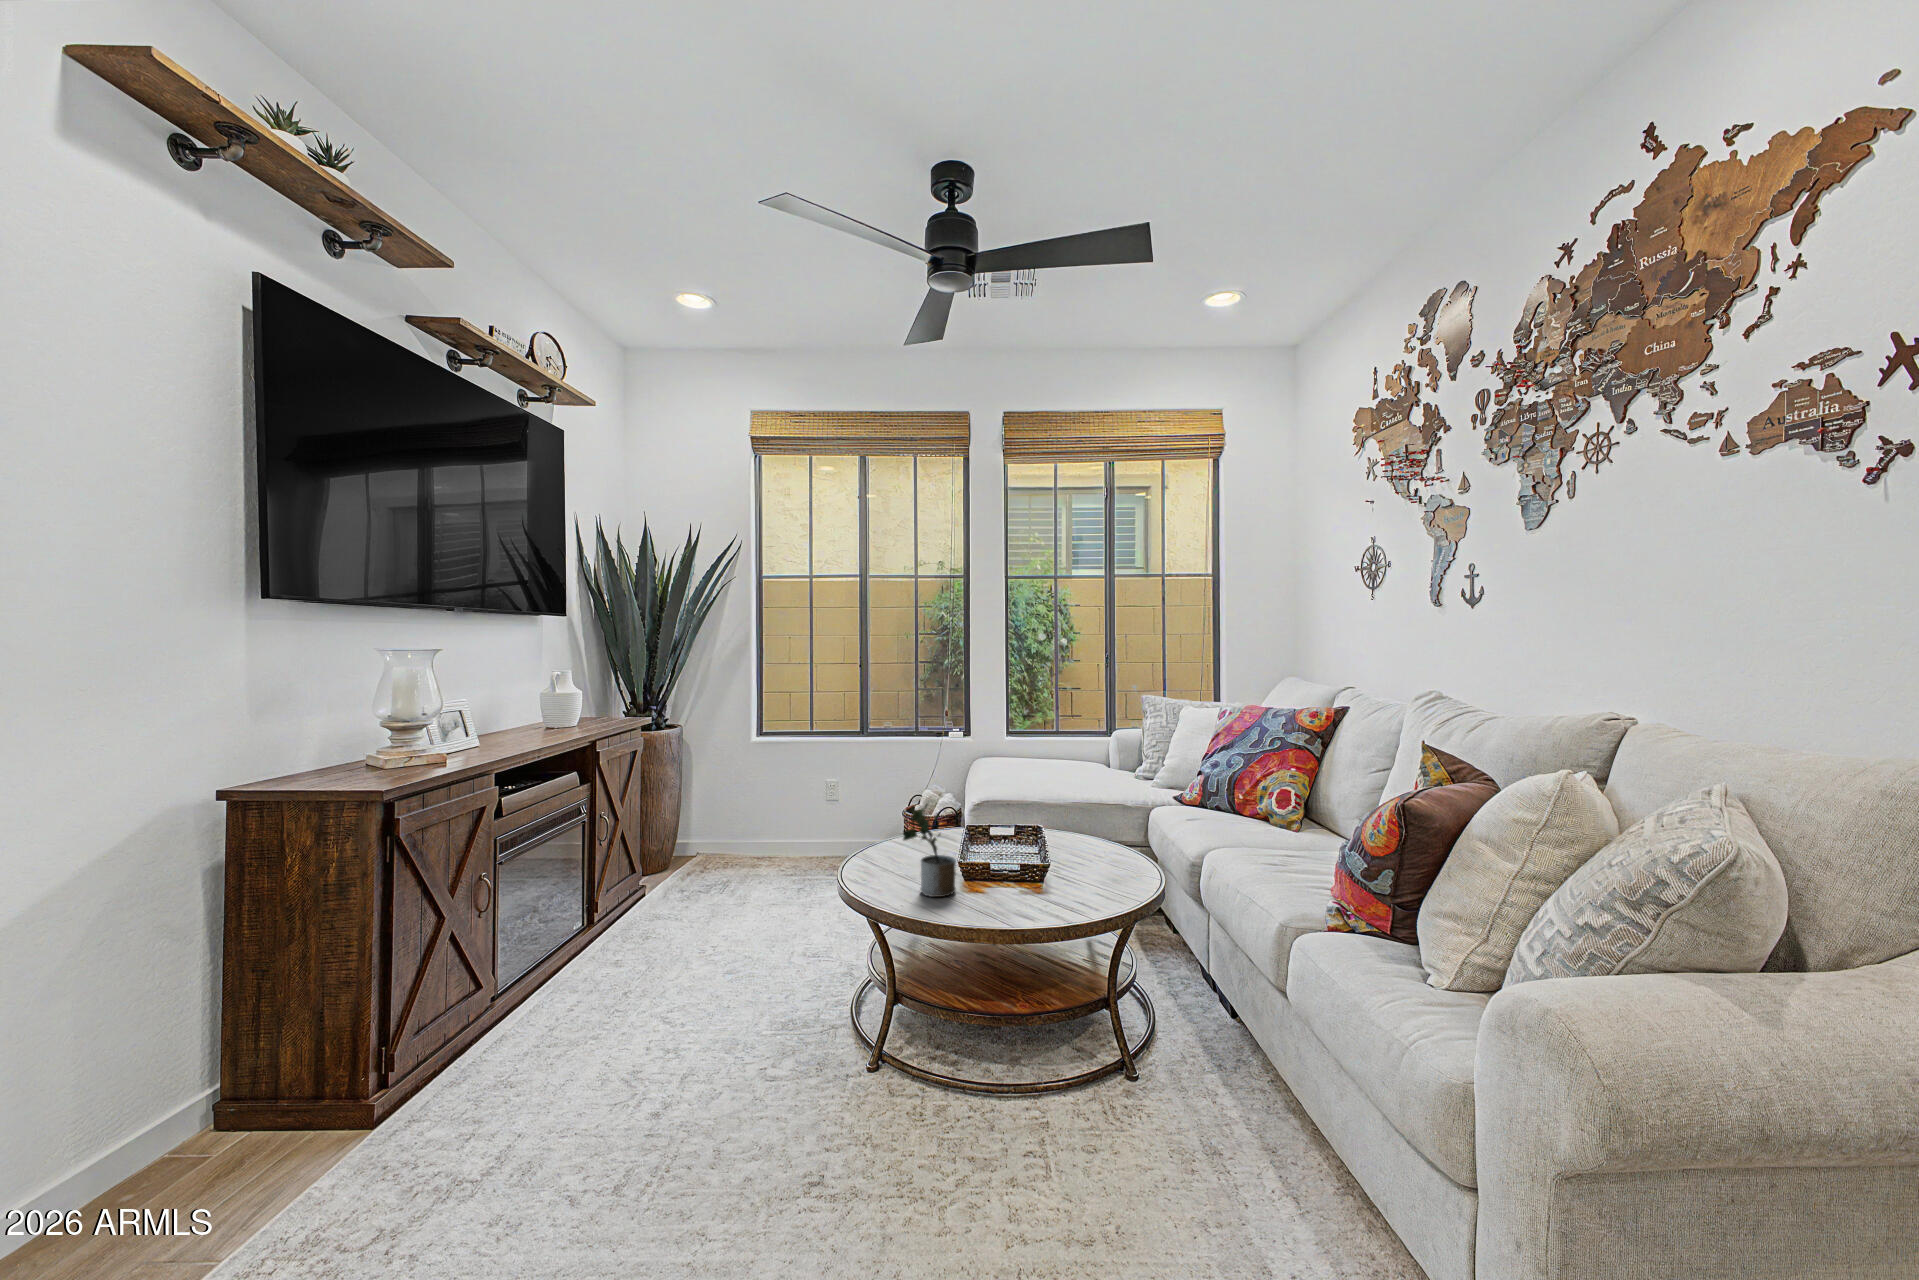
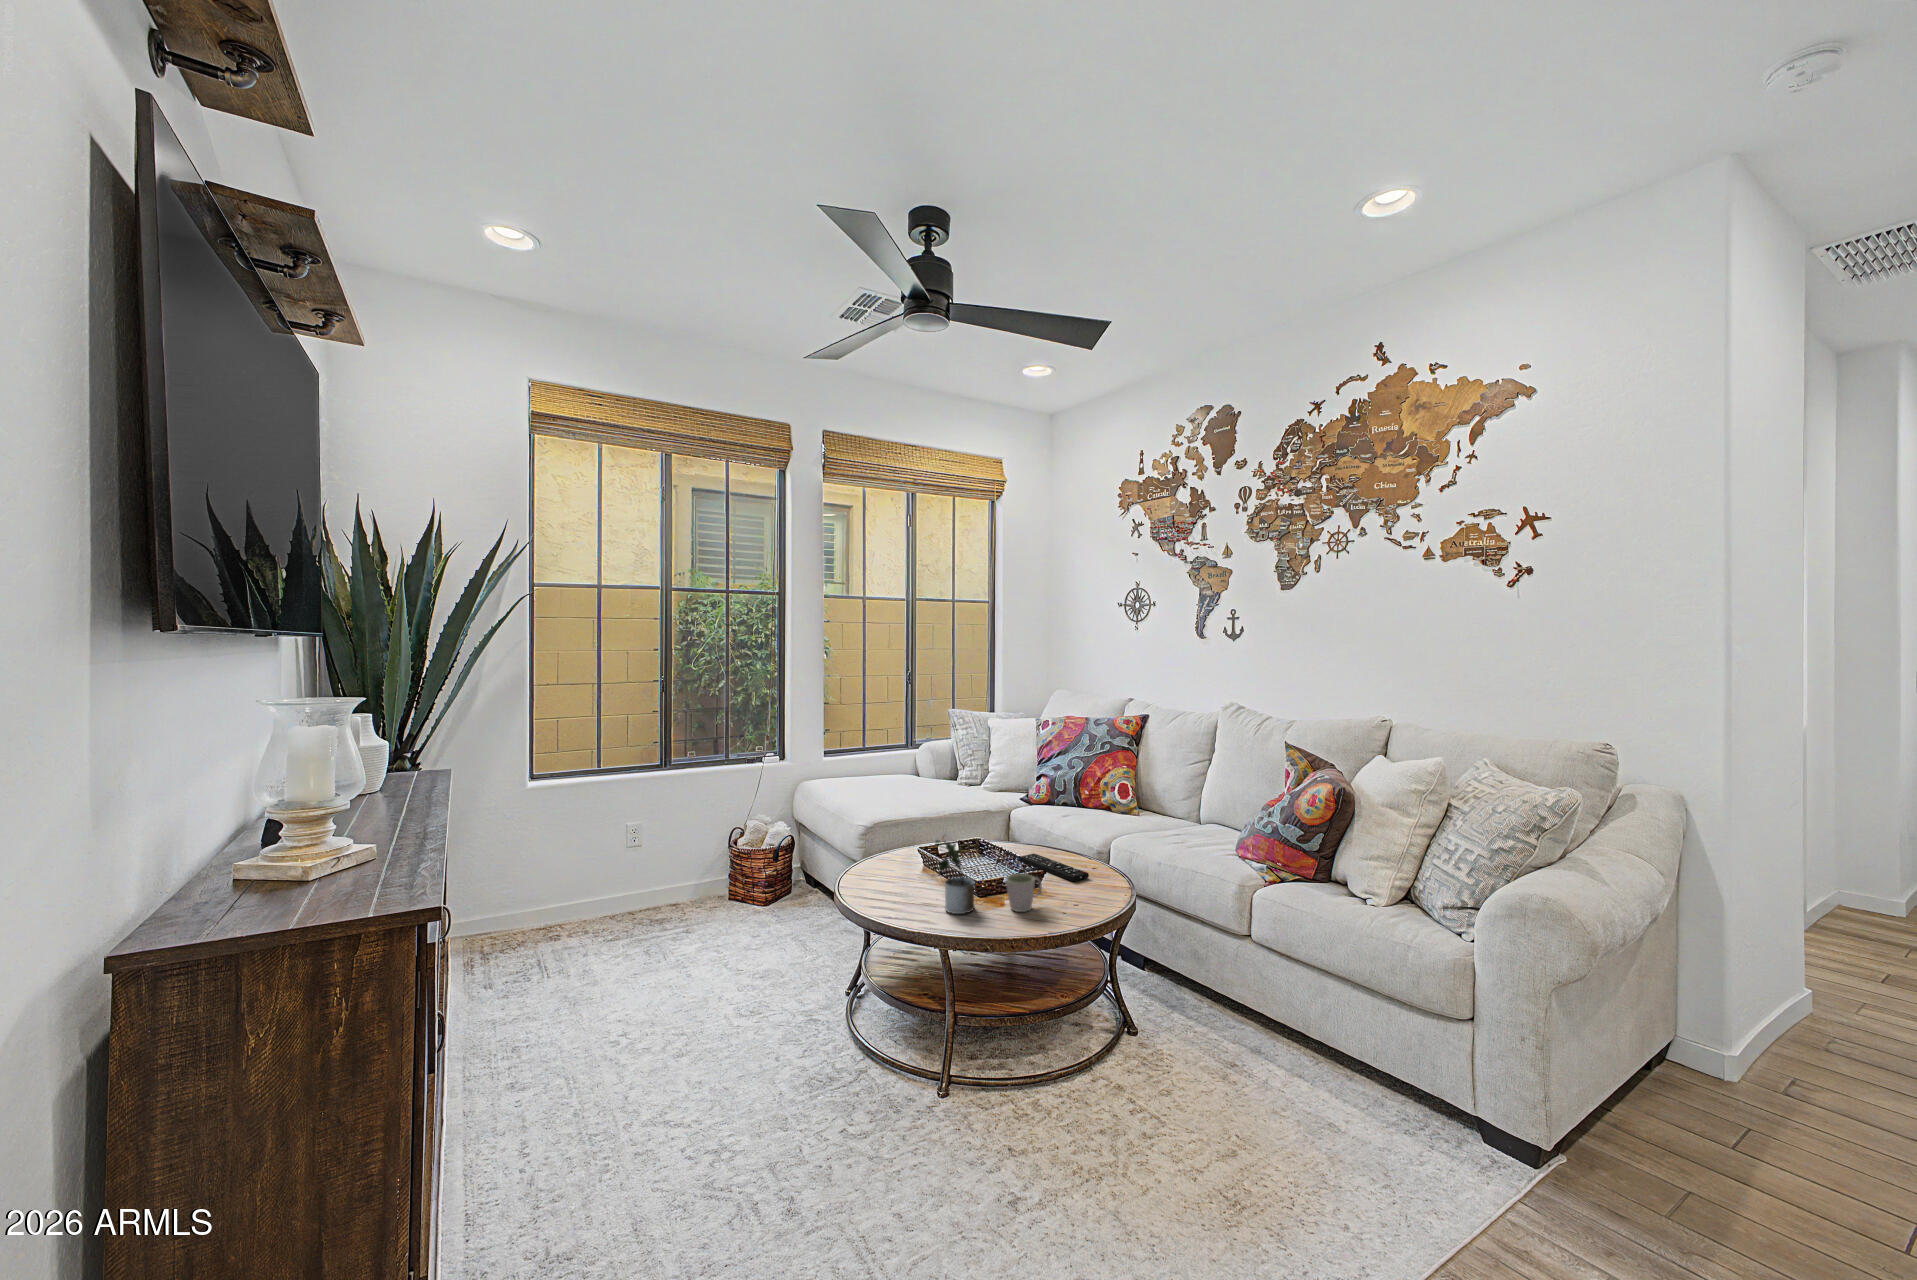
remote control: none [1077,852,1131,887] -> present [1019,854,1089,881]
mug: none [986,862,1036,907] -> present [1006,874,1042,912]

